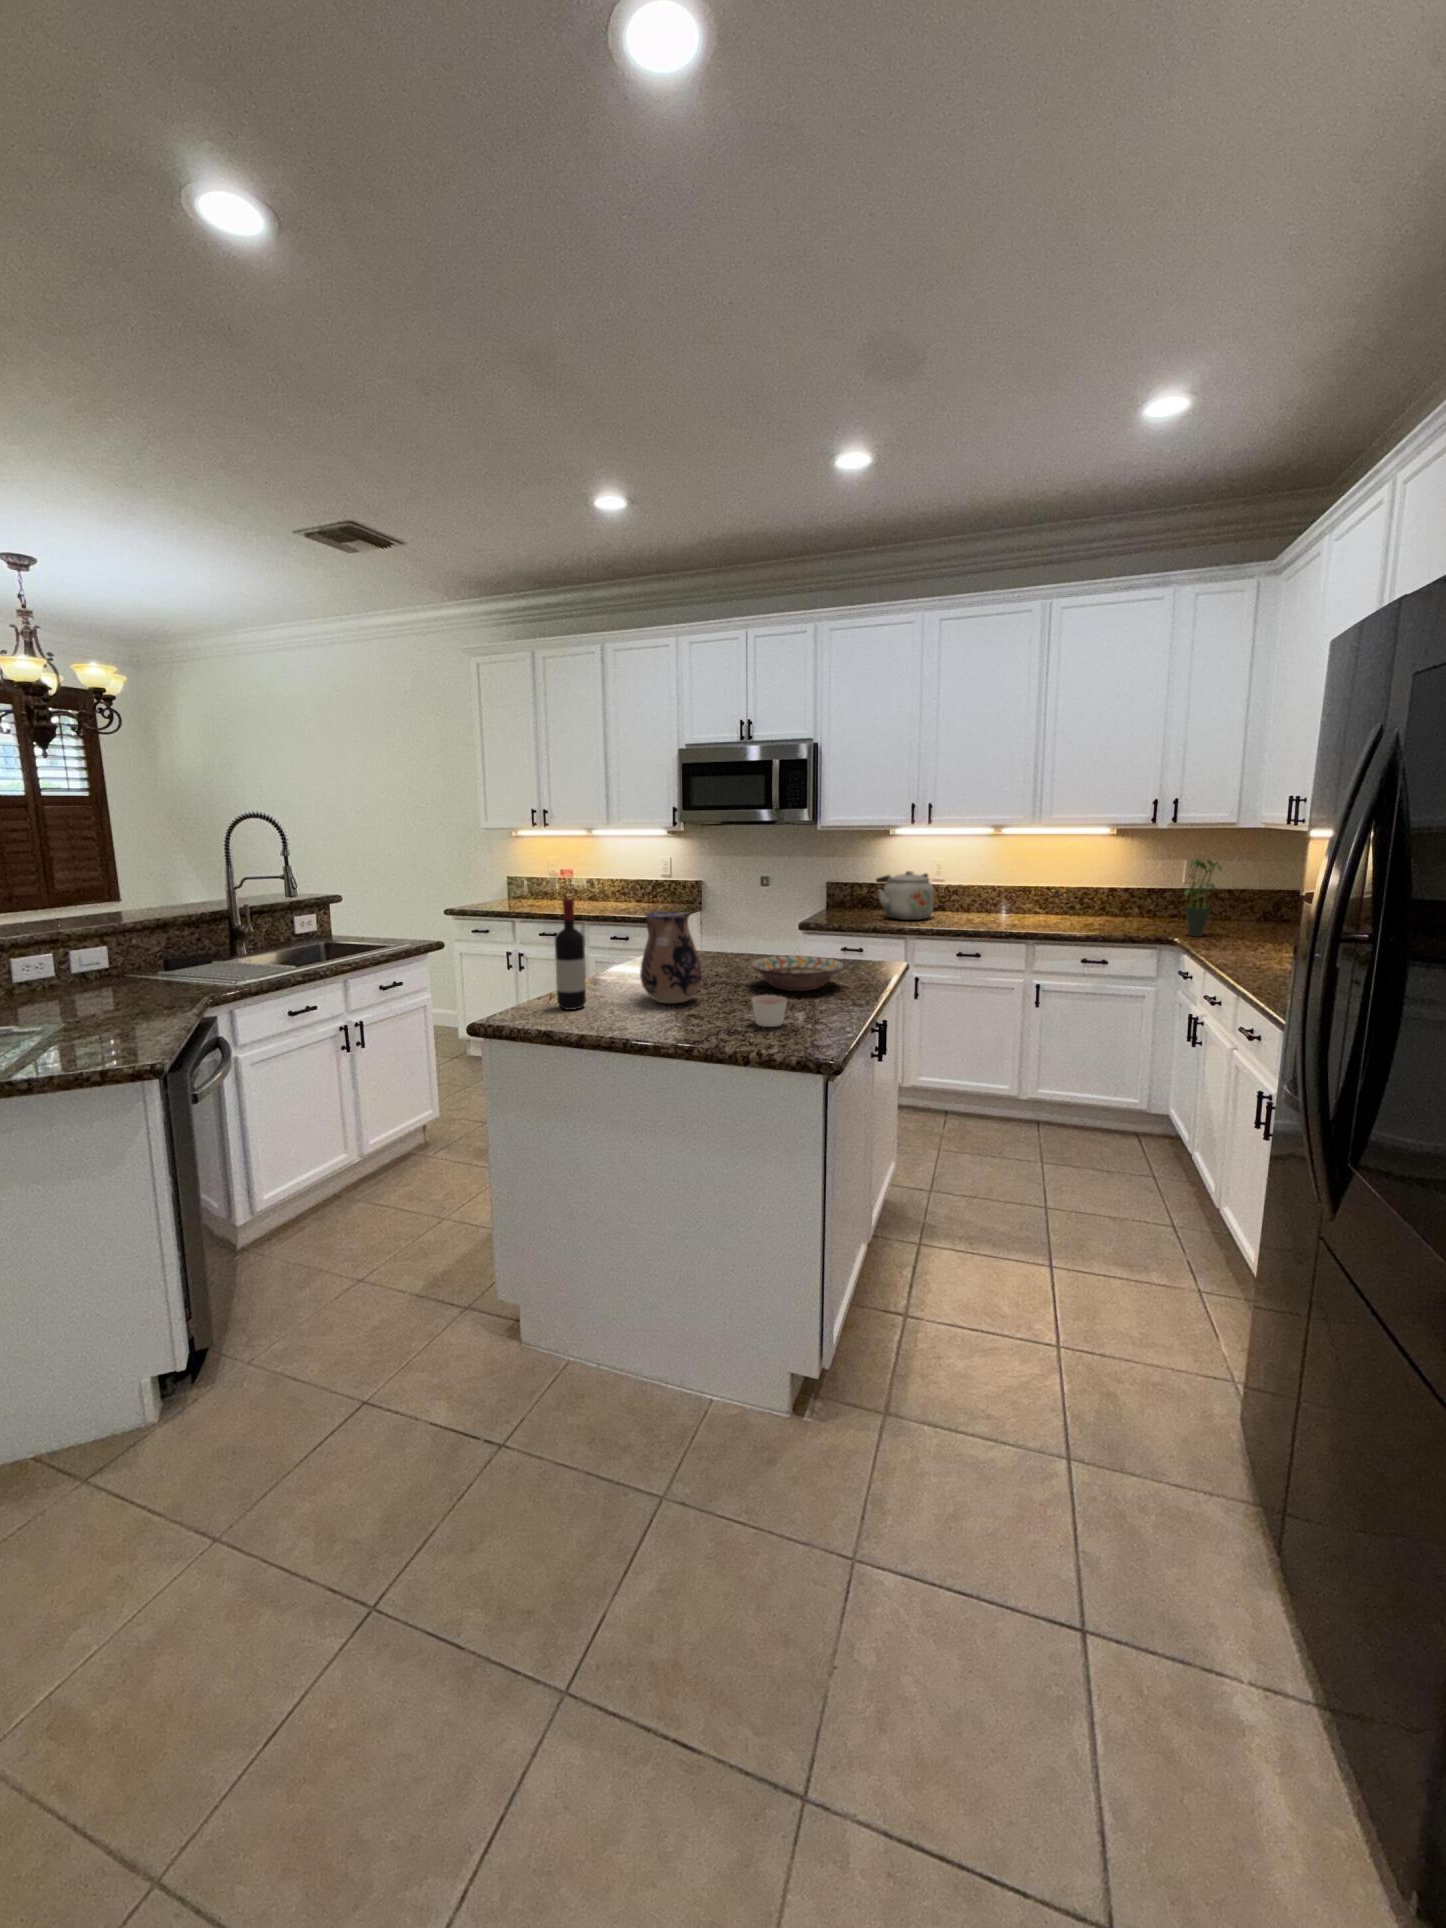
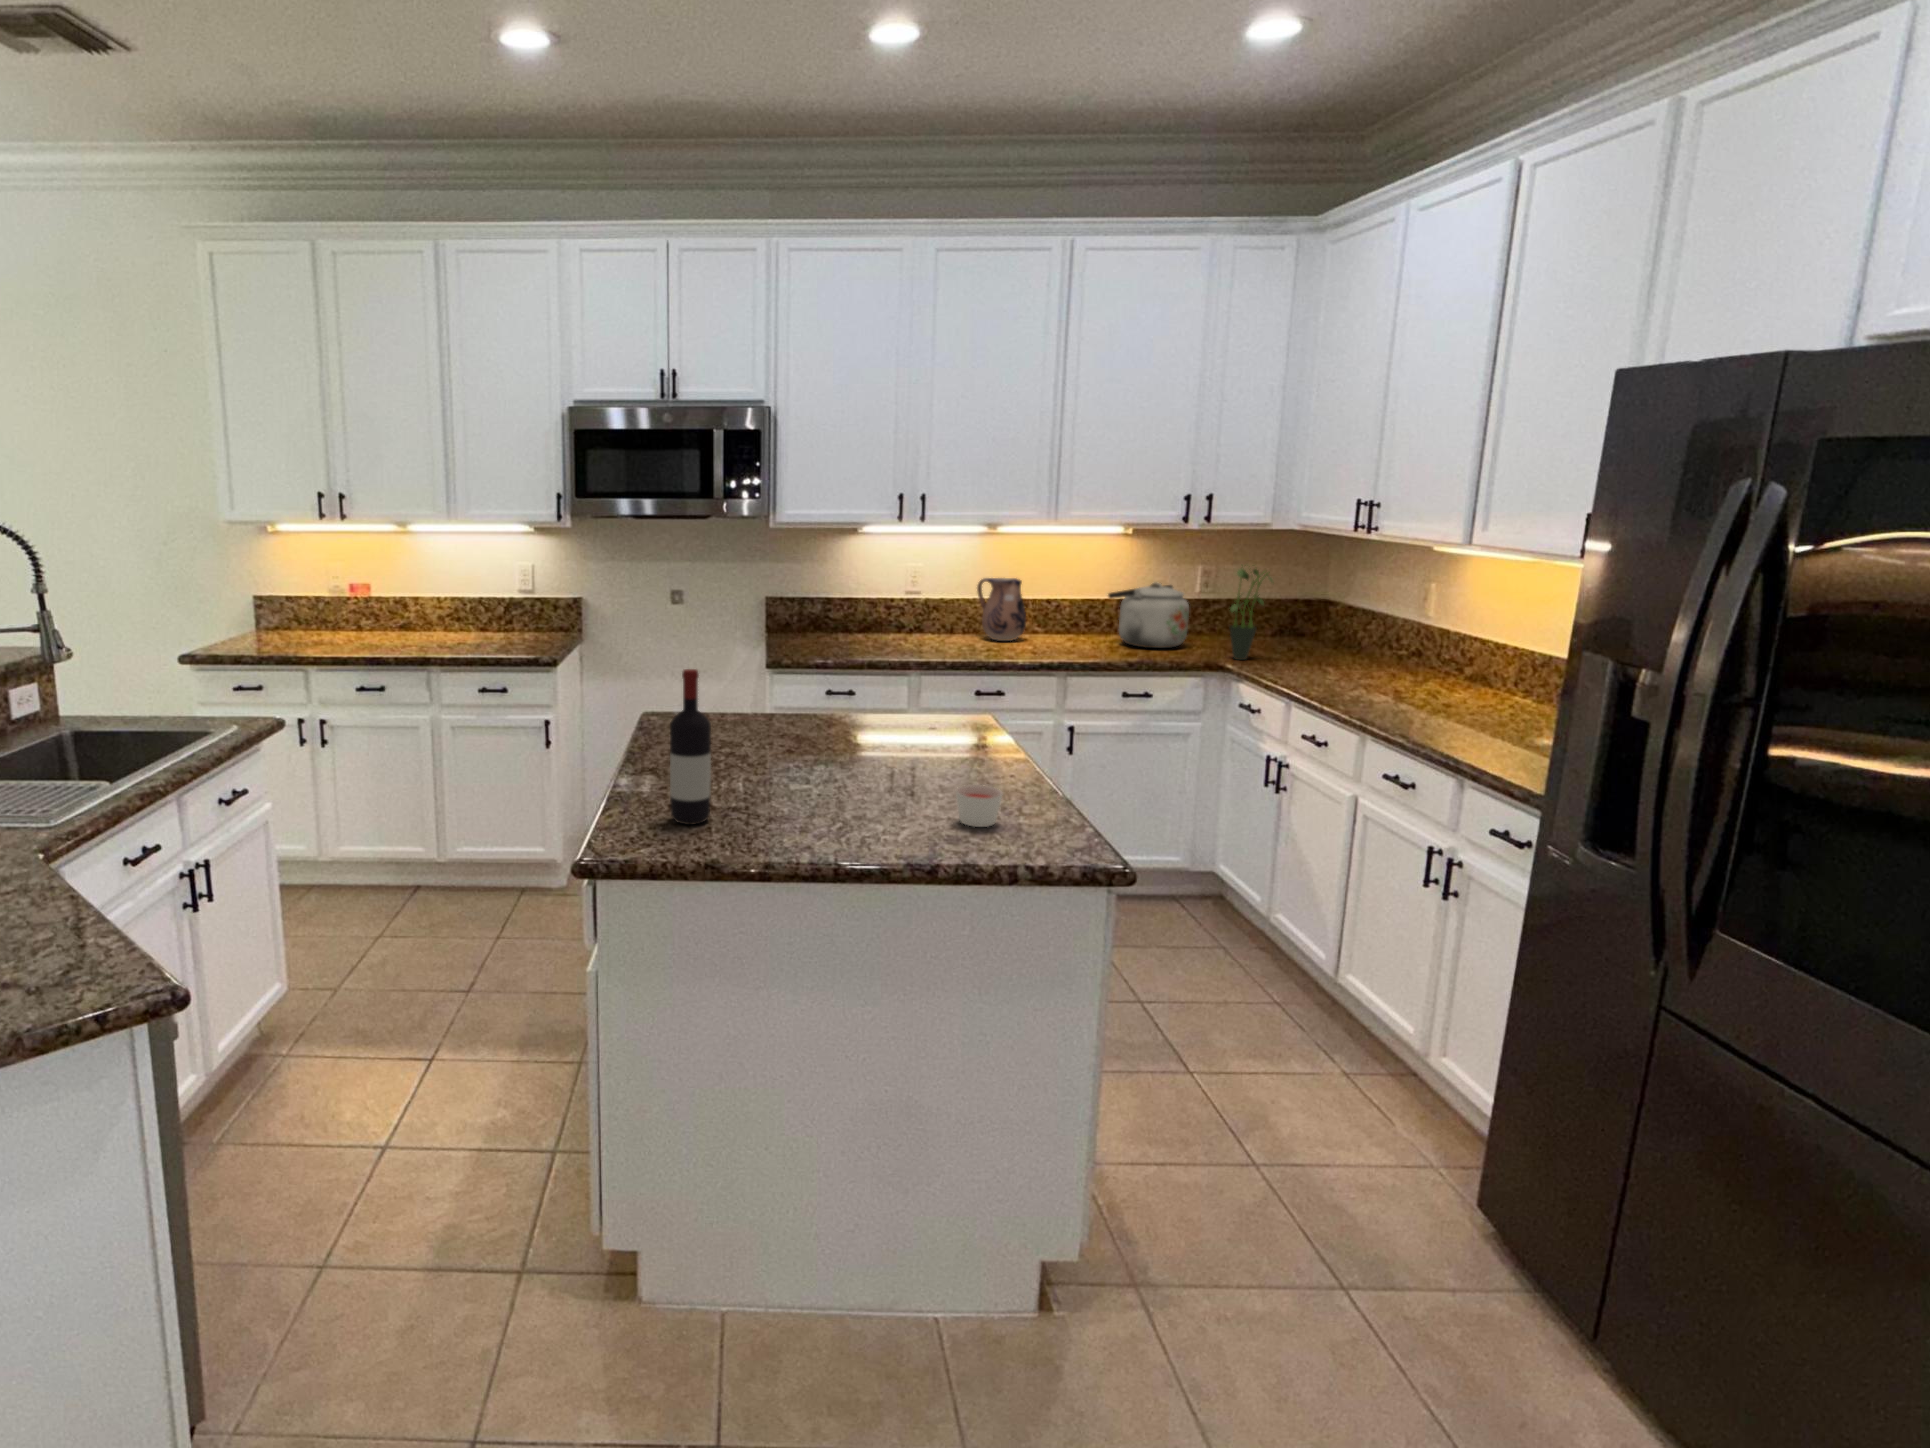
kettle: present [876,871,934,920] -> present [1108,582,1189,648]
ceramic pitcher: present [640,911,702,1004] -> present [977,578,1026,641]
decorative bowl: present [751,955,843,991] -> none [870,721,992,771]

